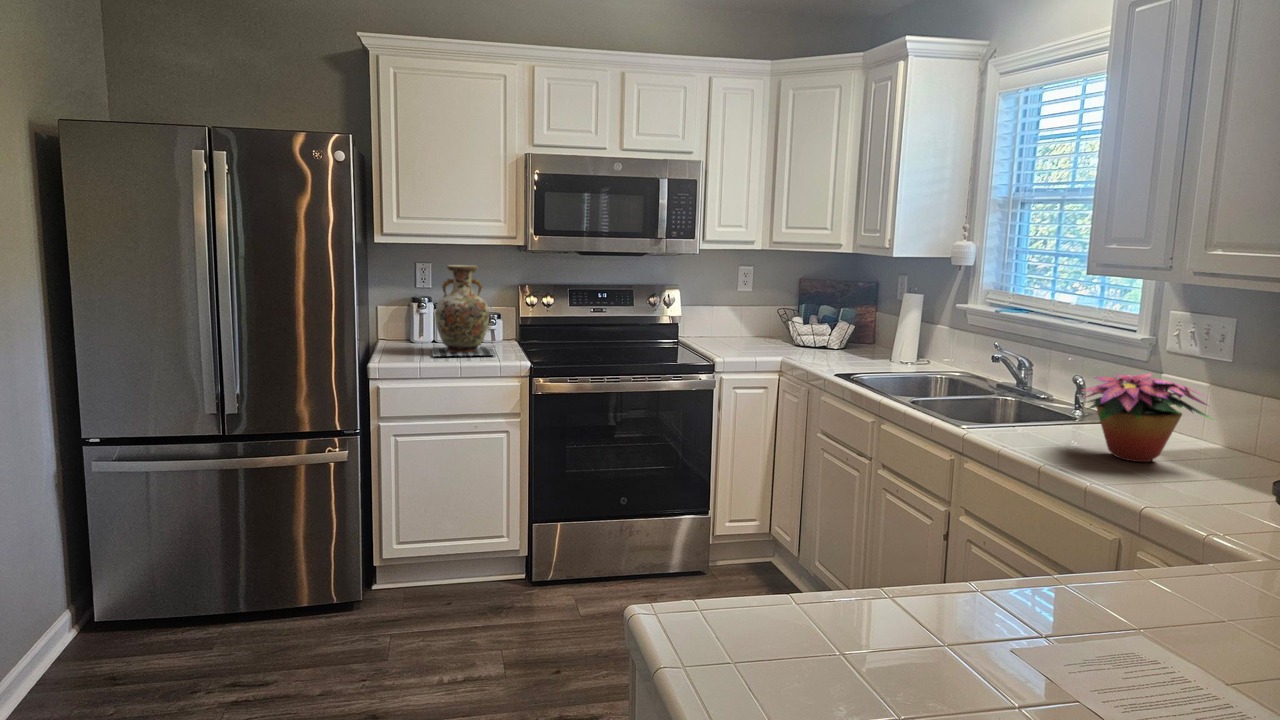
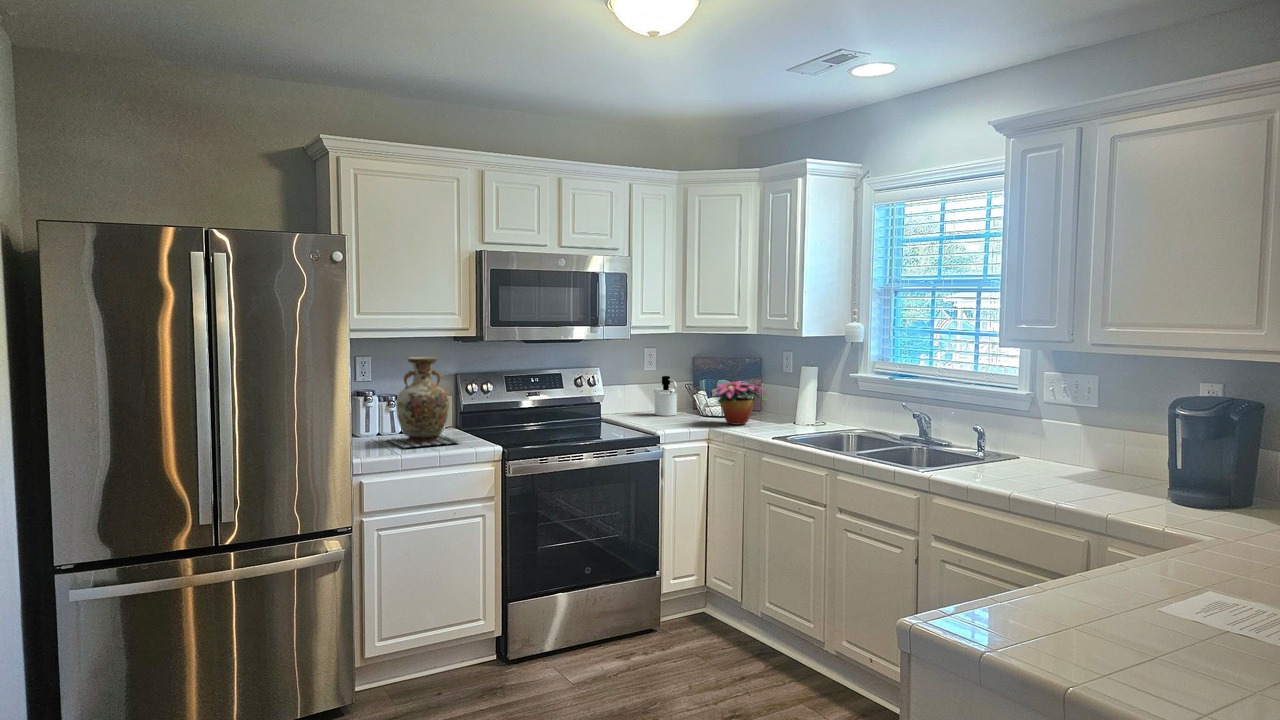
soap dispenser: none [743,298,770,343] -> present [654,376,678,416]
flower arrangement: present [1082,373,1213,462] -> present [713,381,764,425]

